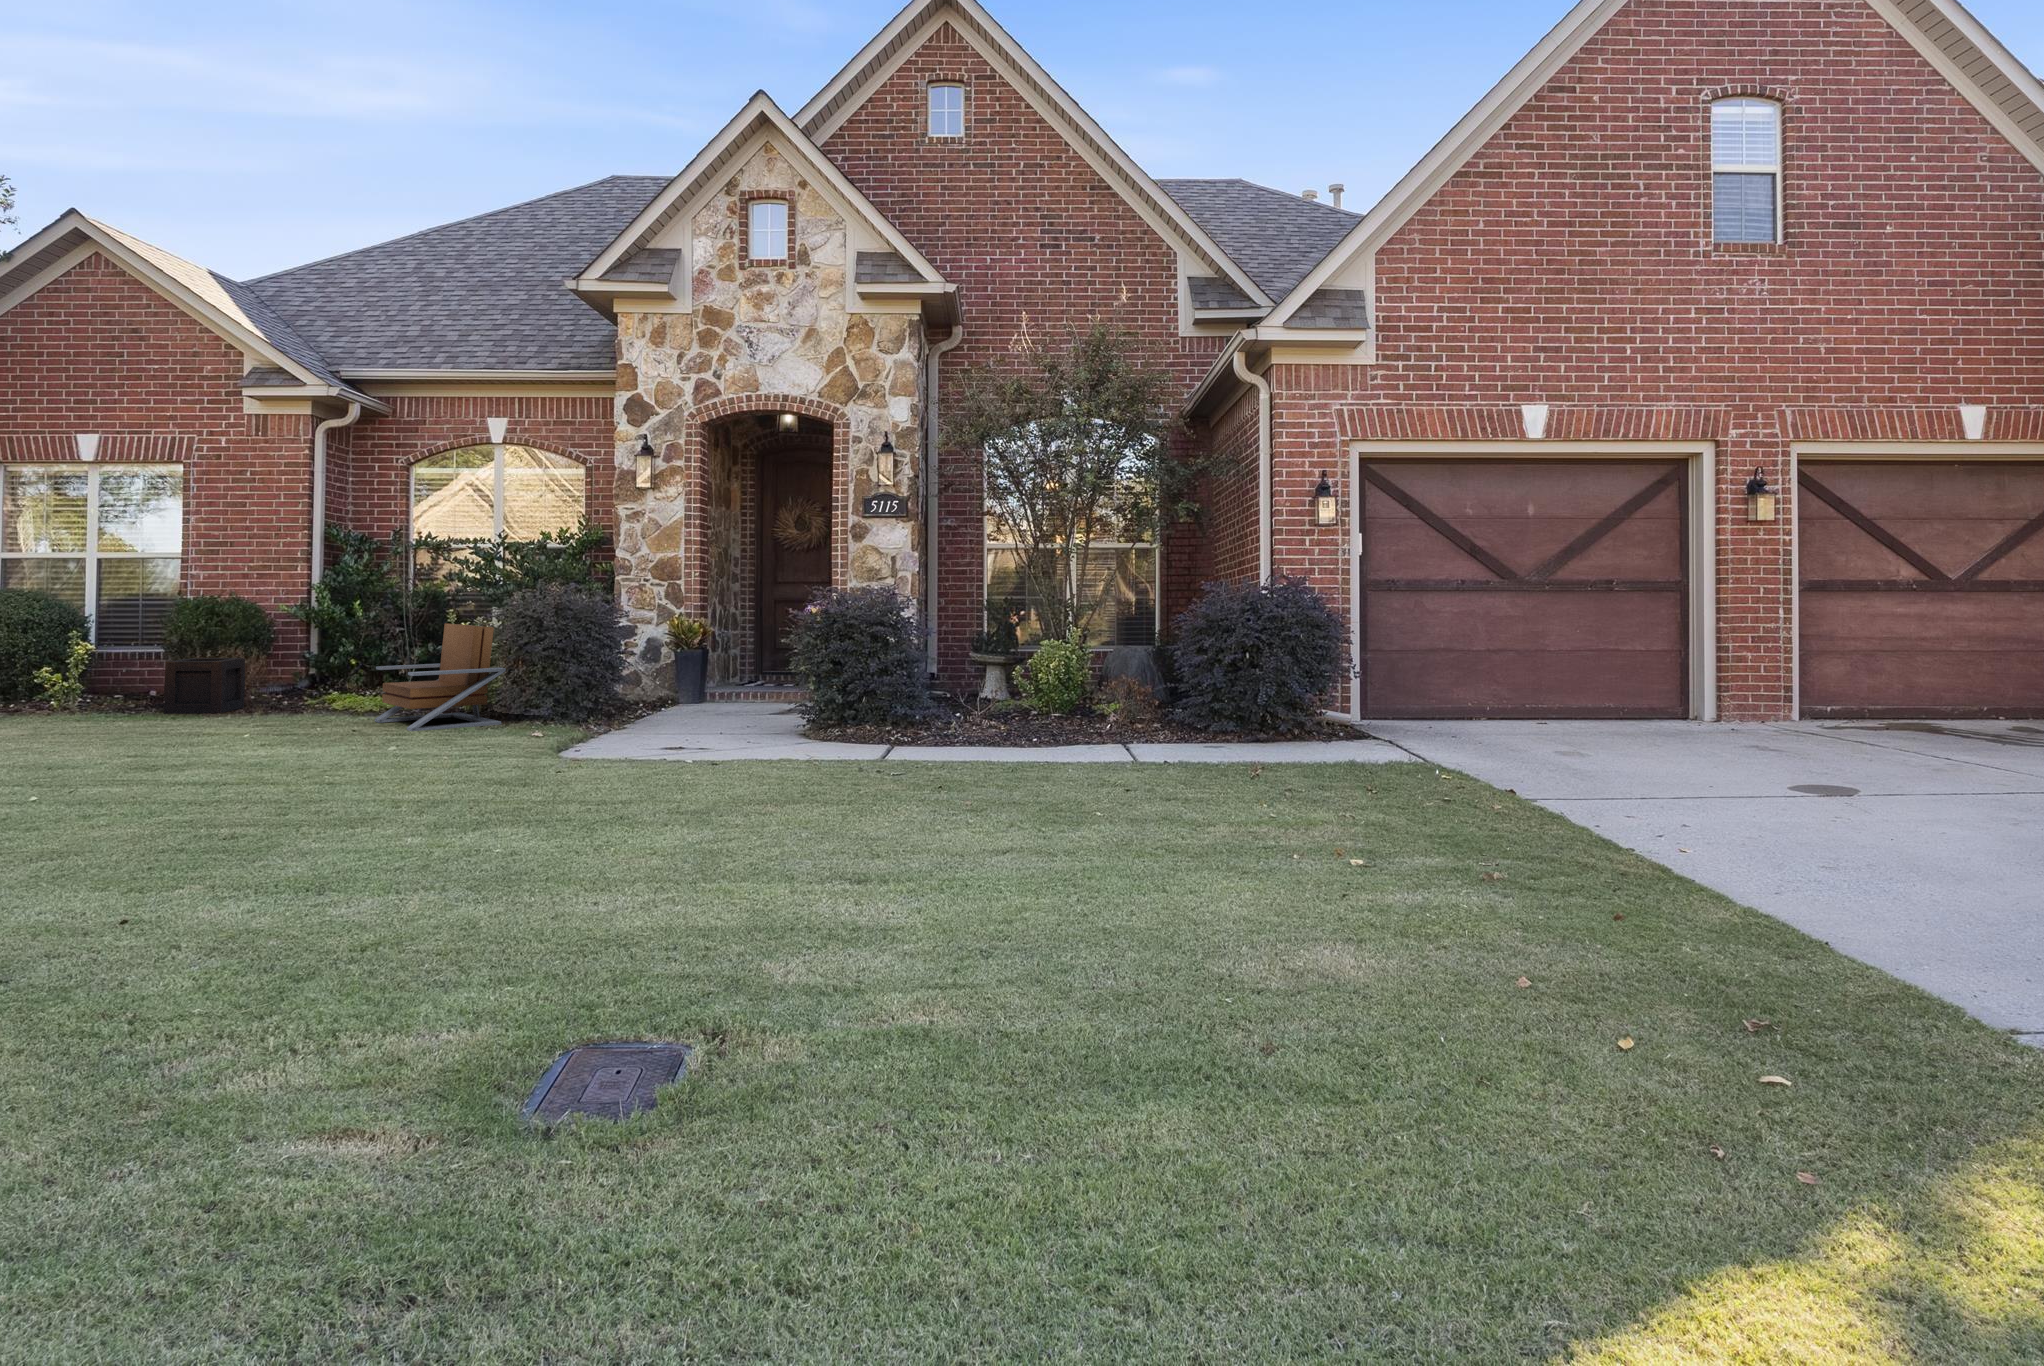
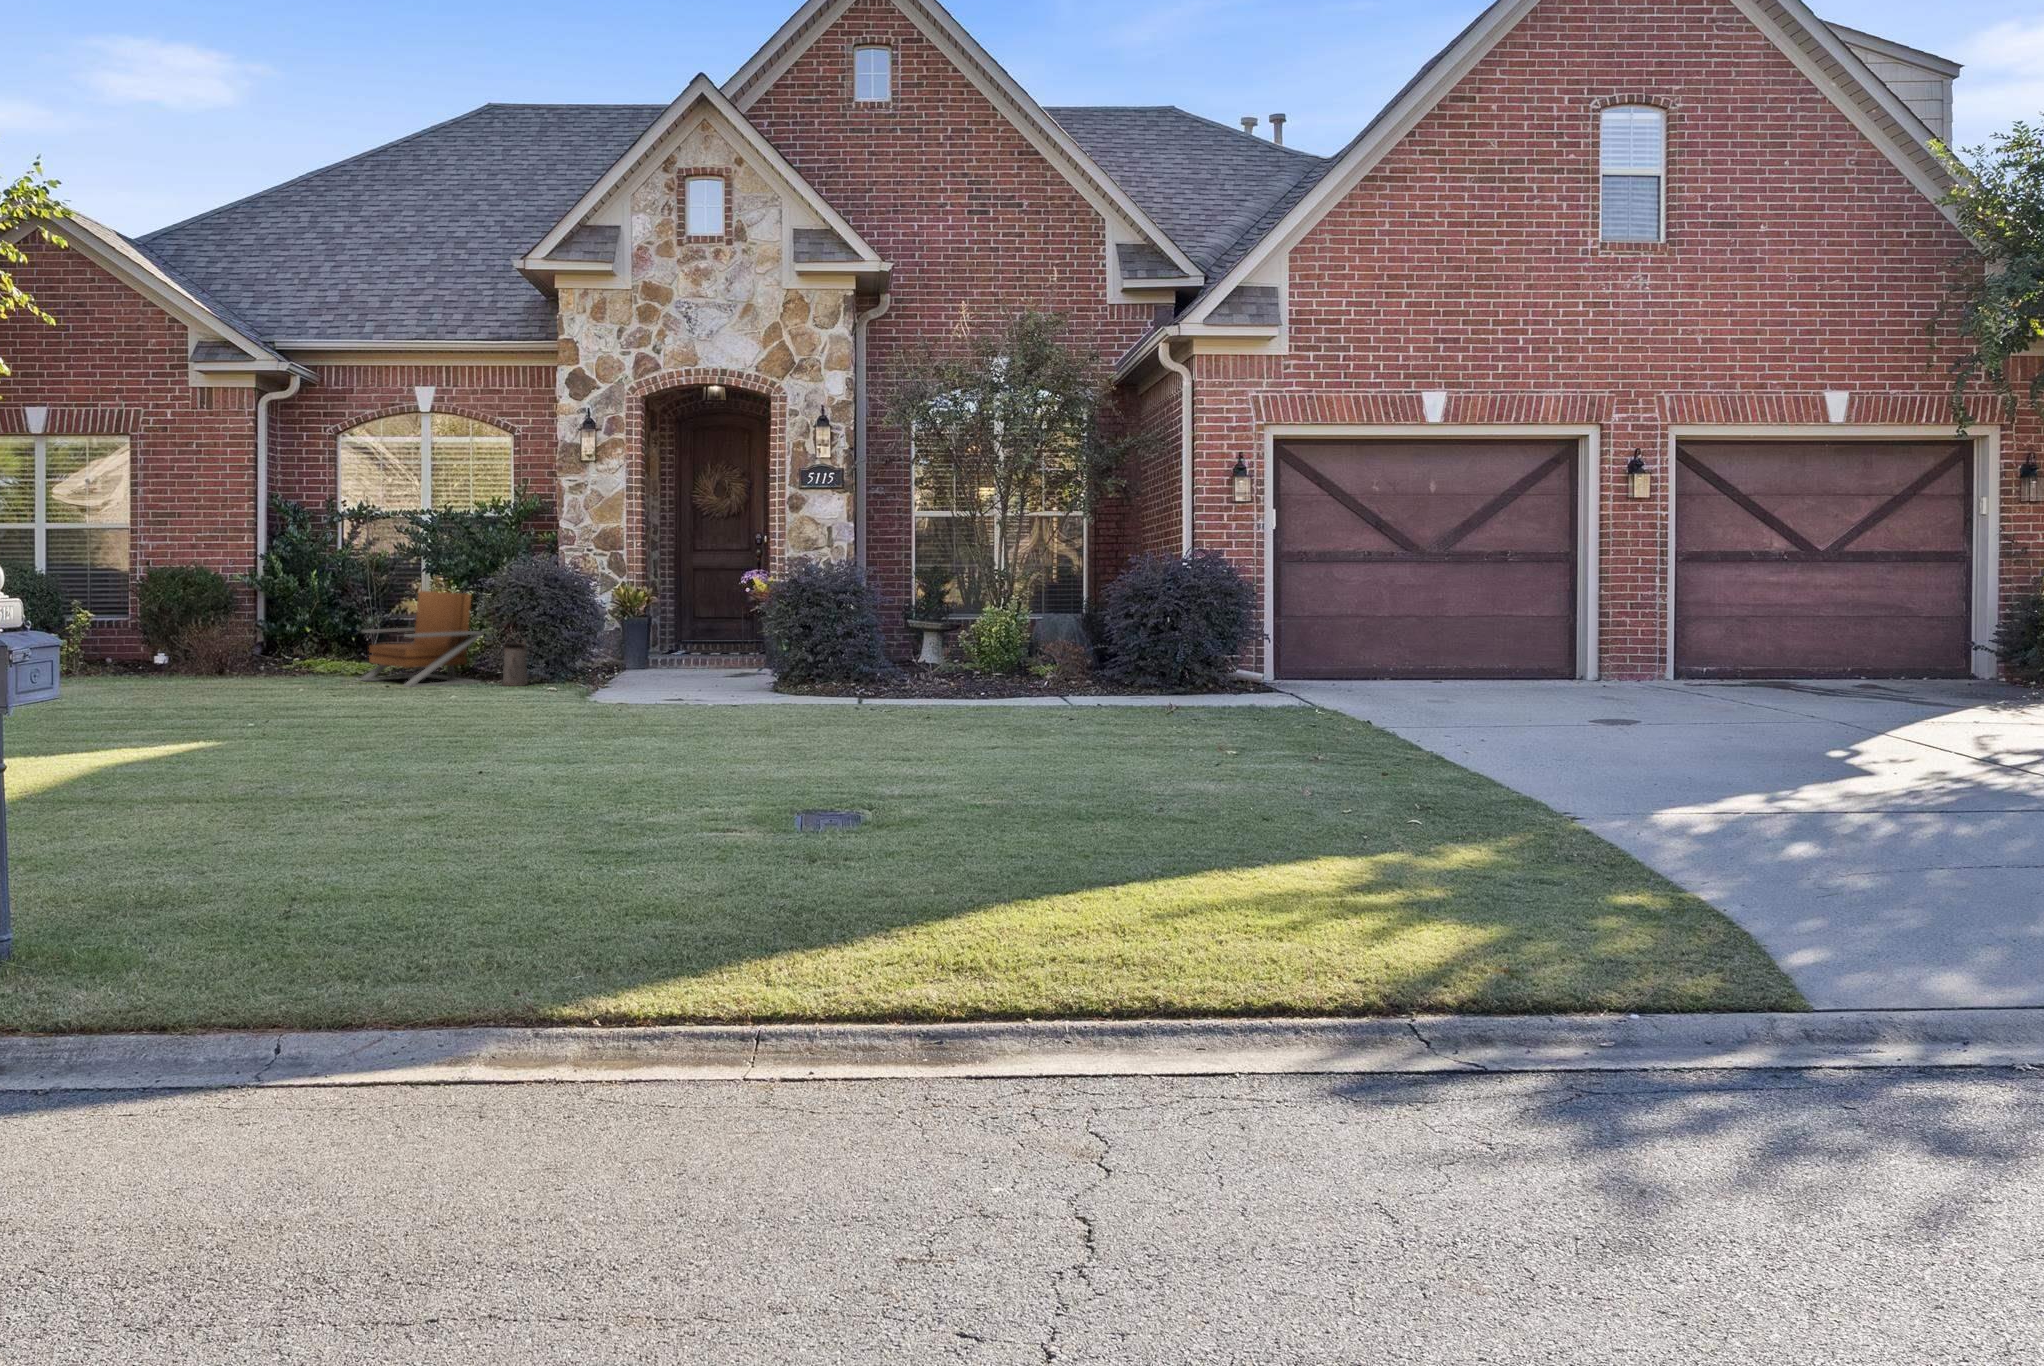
wooden crate: present [164,658,245,714] -> none [148,623,211,674]
watering can: none [519,671,555,729] -> present [502,634,528,686]

